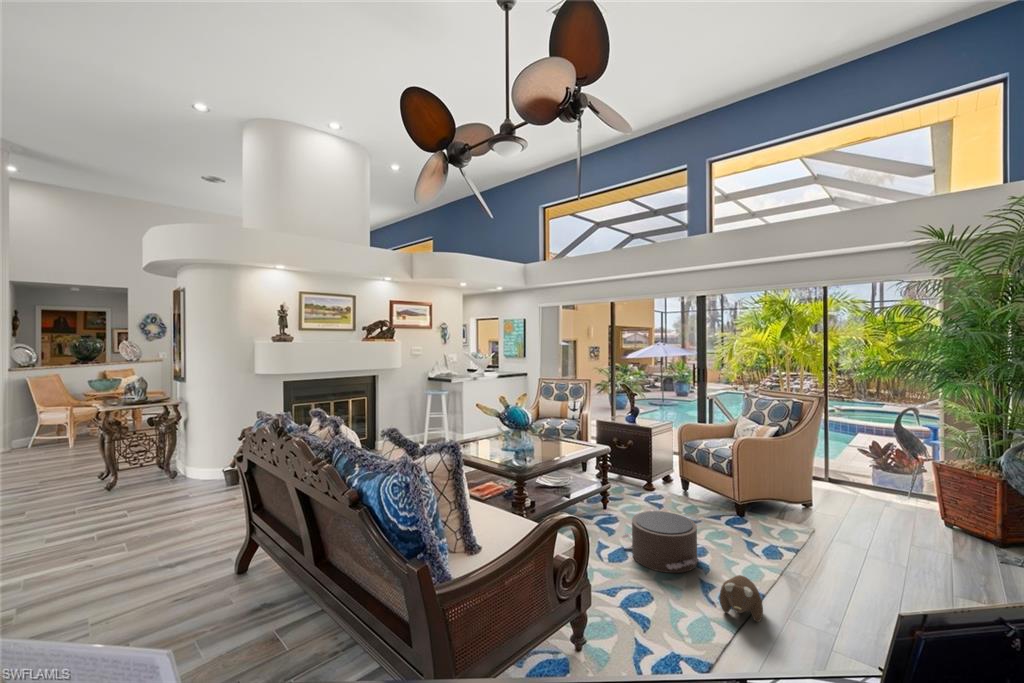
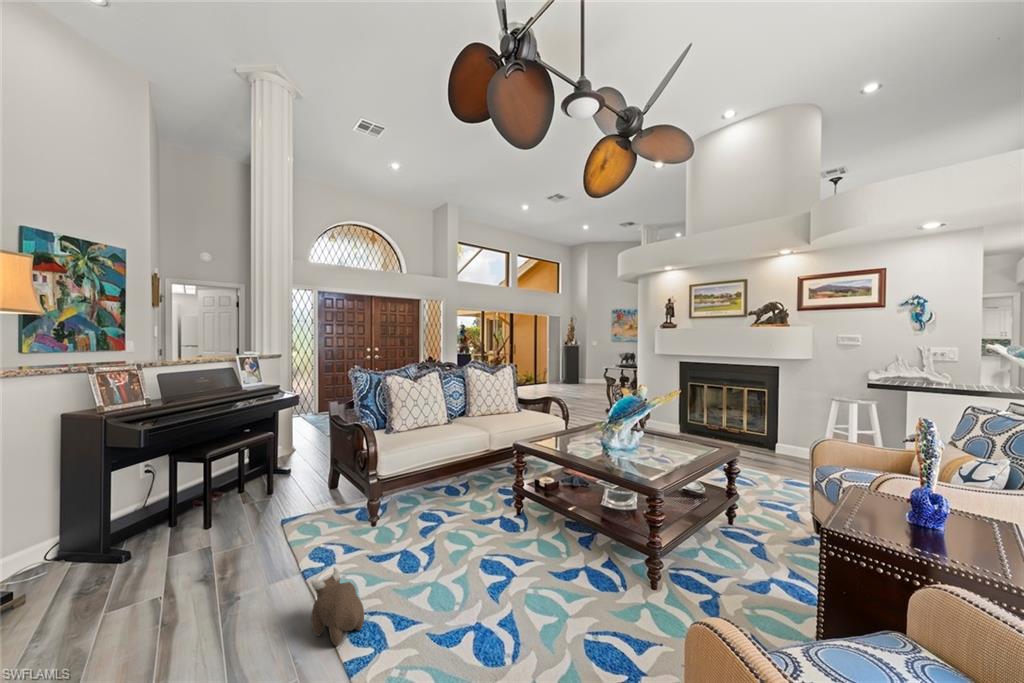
pouf: present [622,511,698,573] -> none [424,536,531,636]

